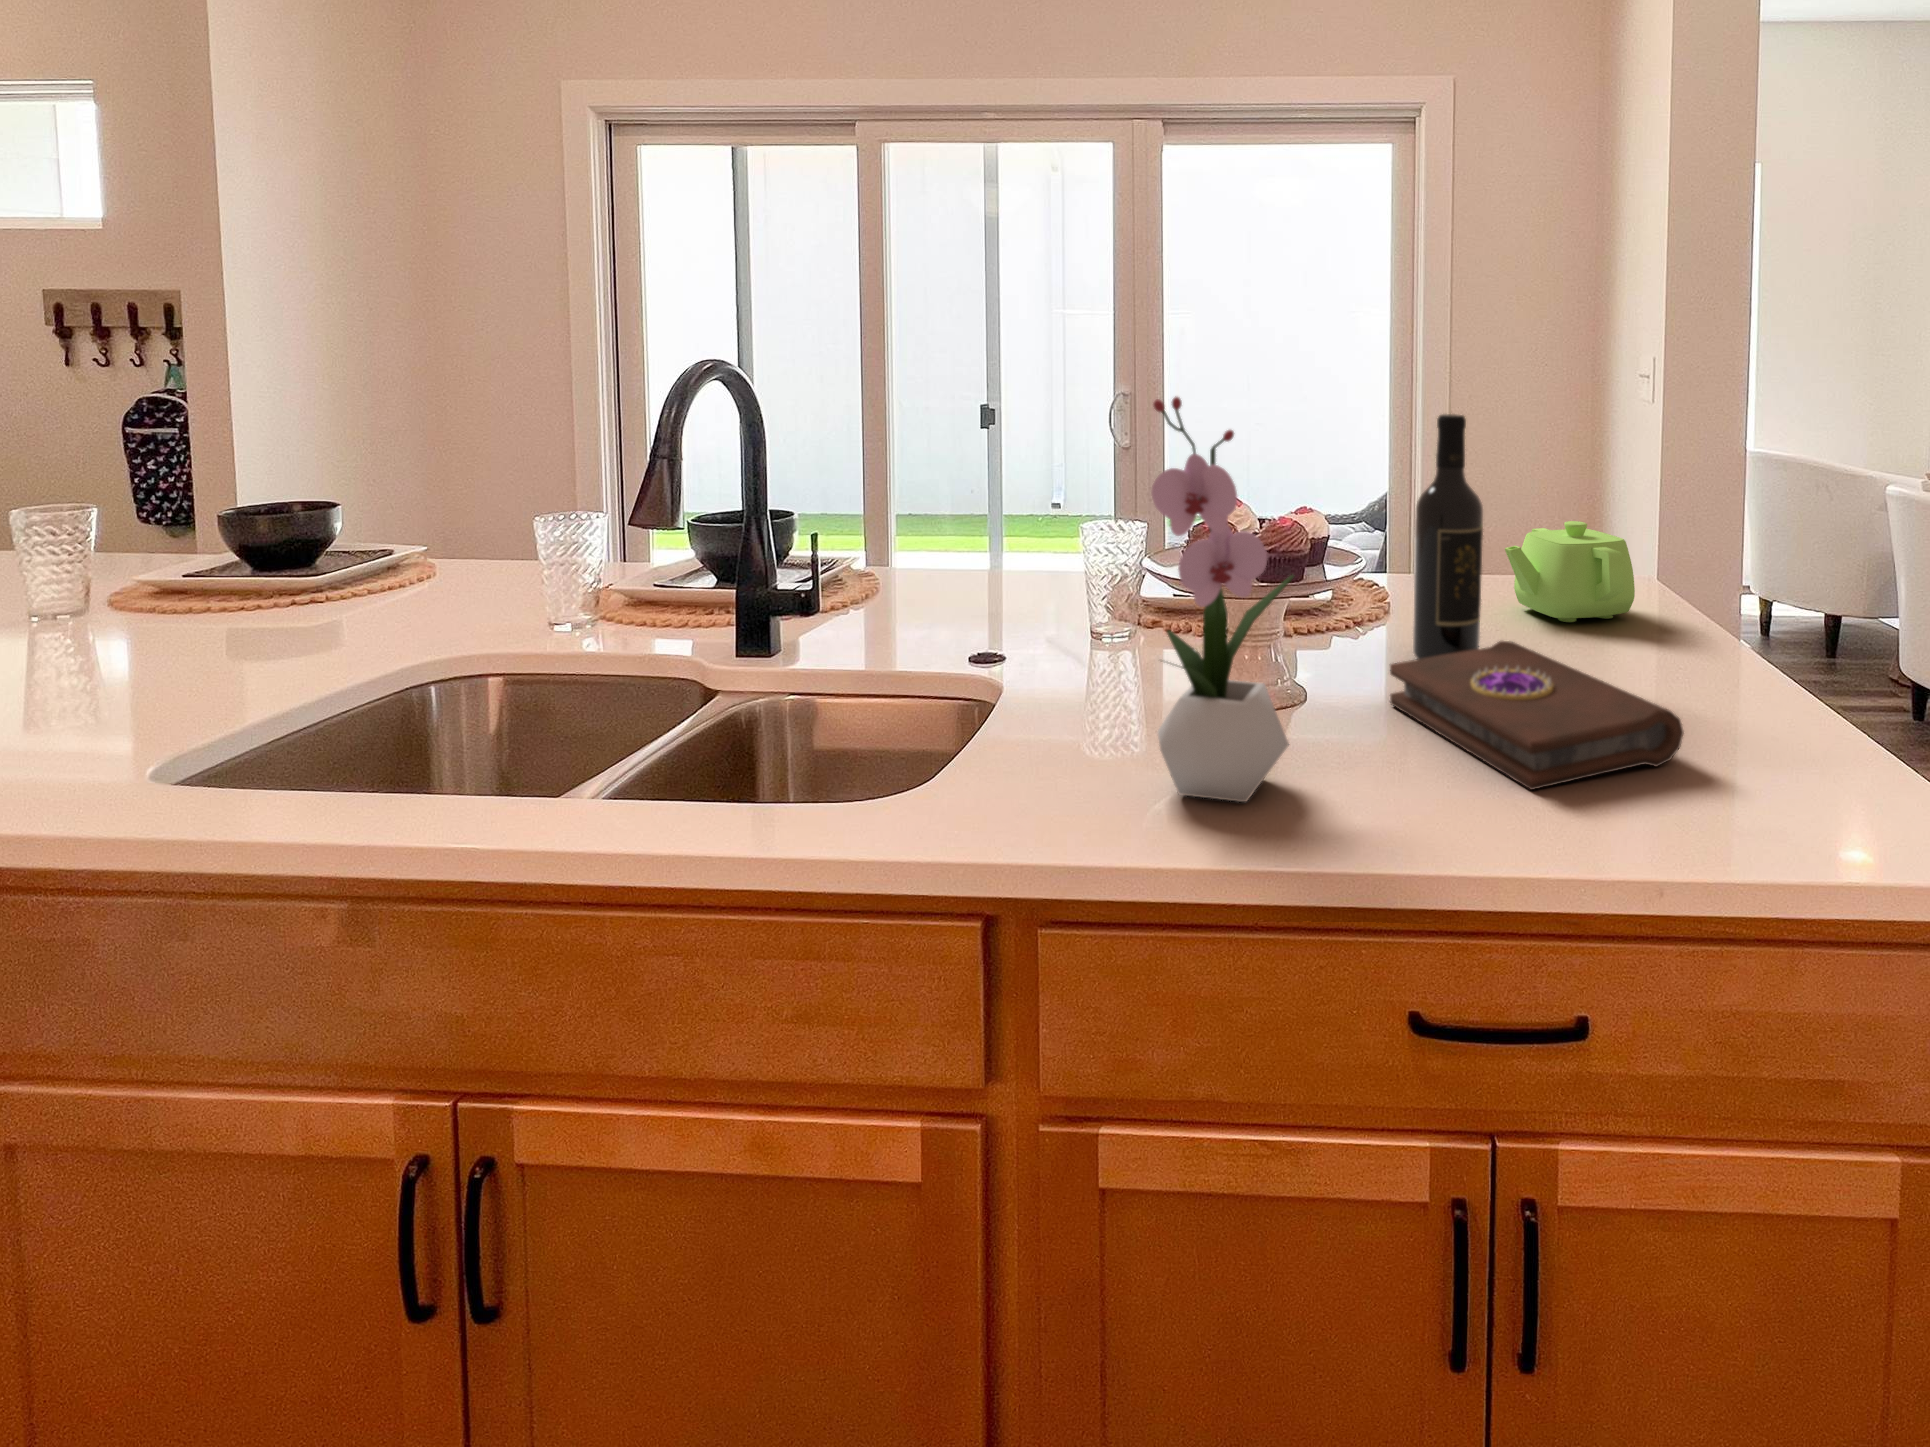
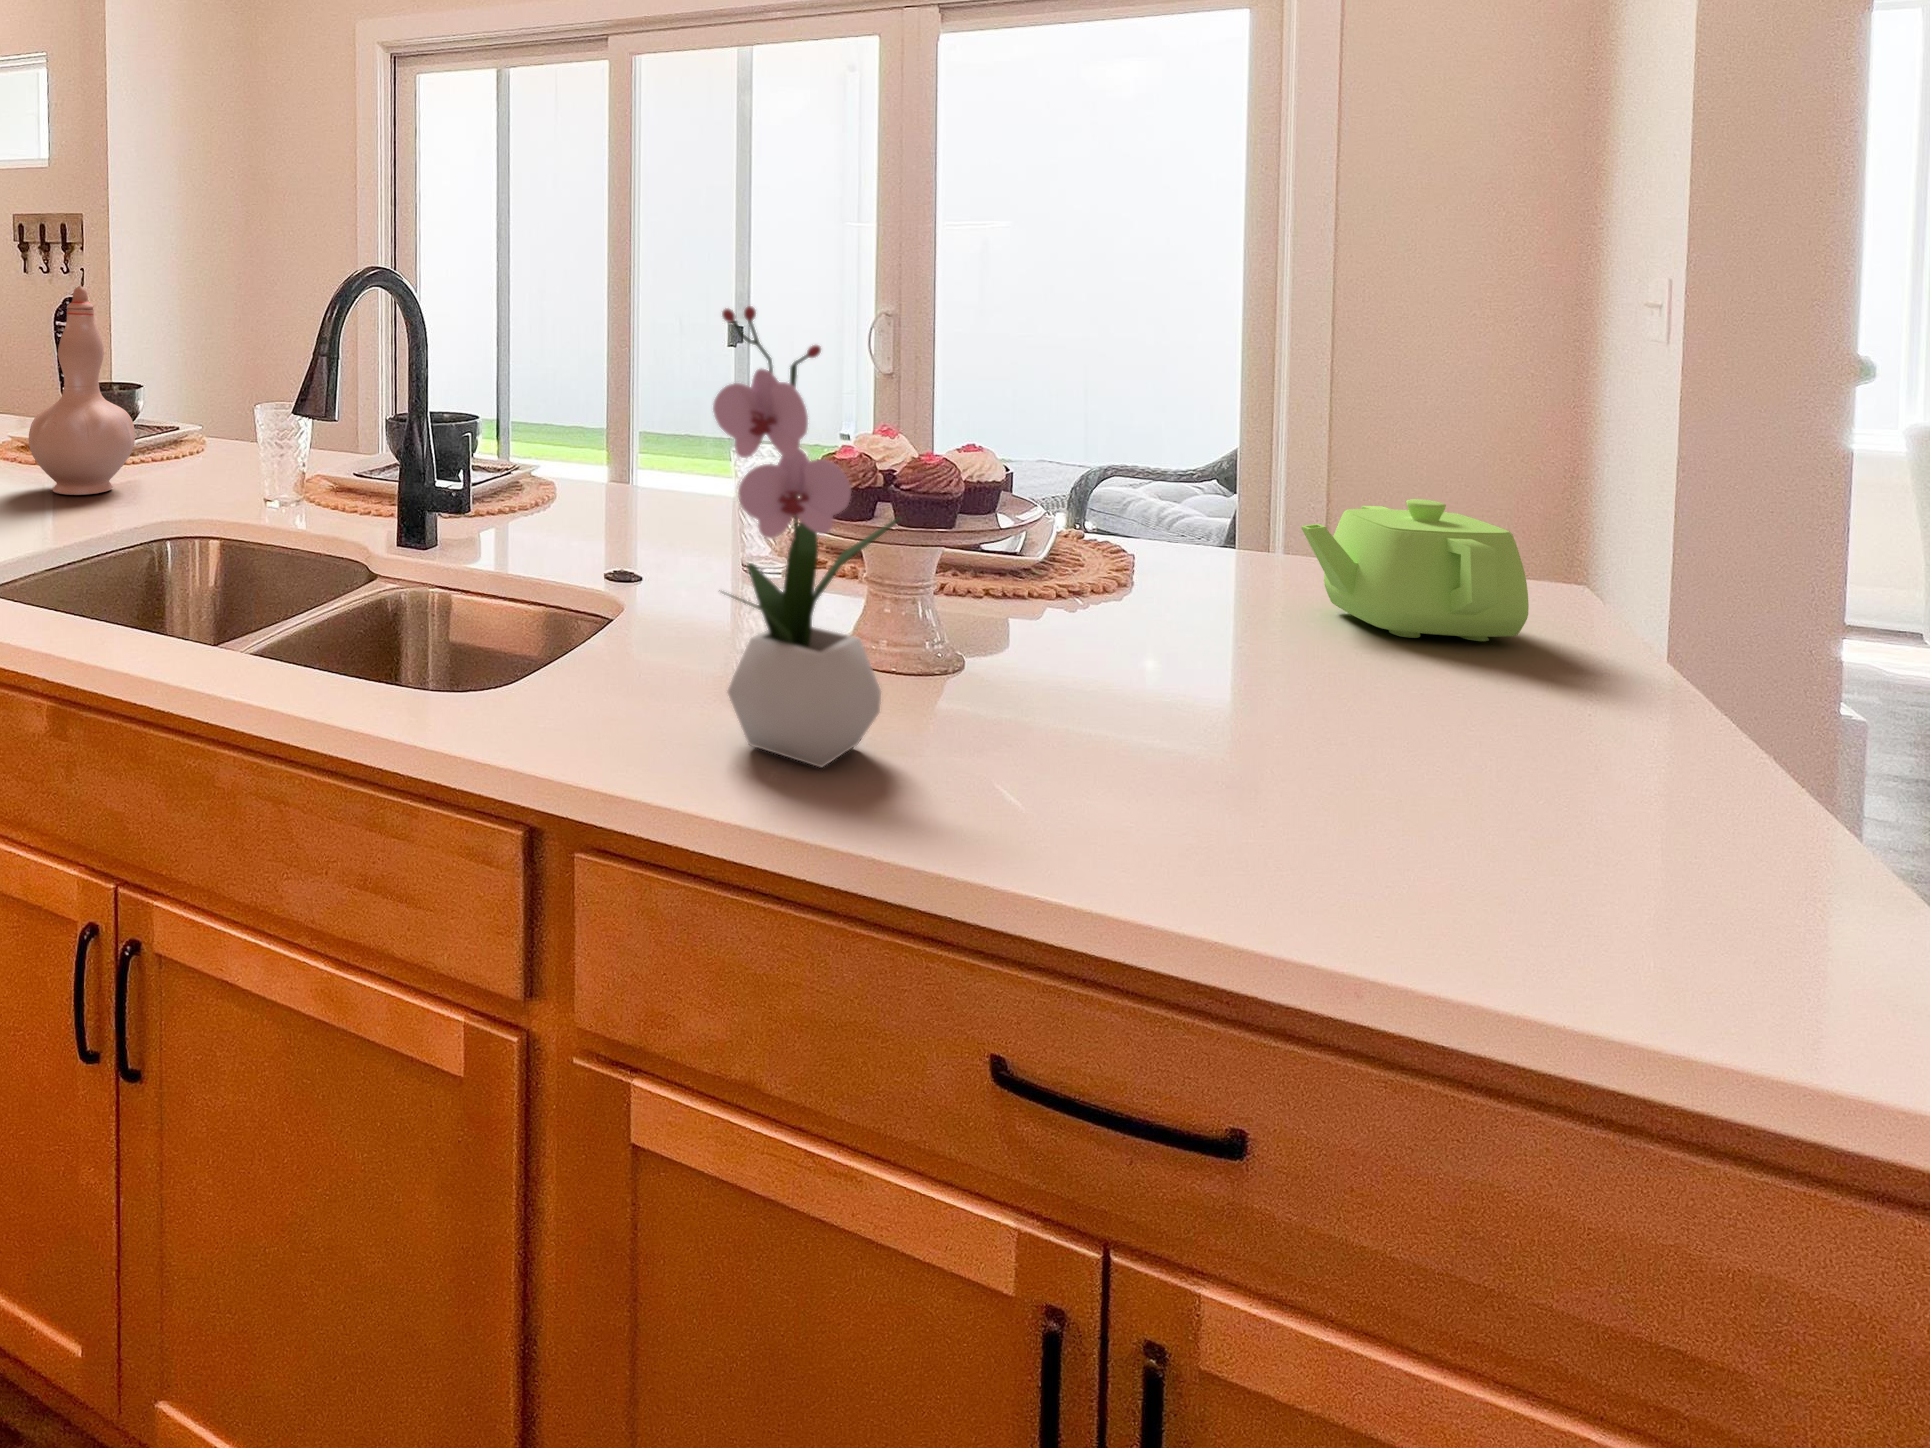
vase: none [192,385,358,647] -> present [29,286,135,495]
wine bottle: present [1413,414,1483,659] -> none [1131,343,1236,668]
book: present [1390,641,1684,790] -> none [1066,640,1498,842]

